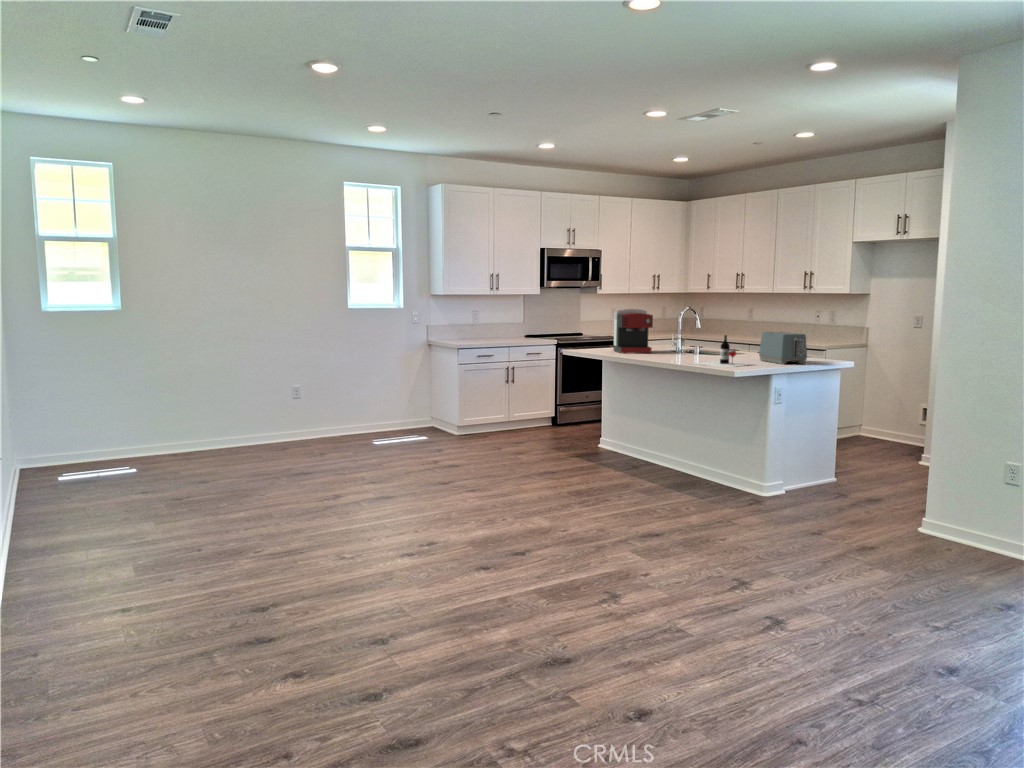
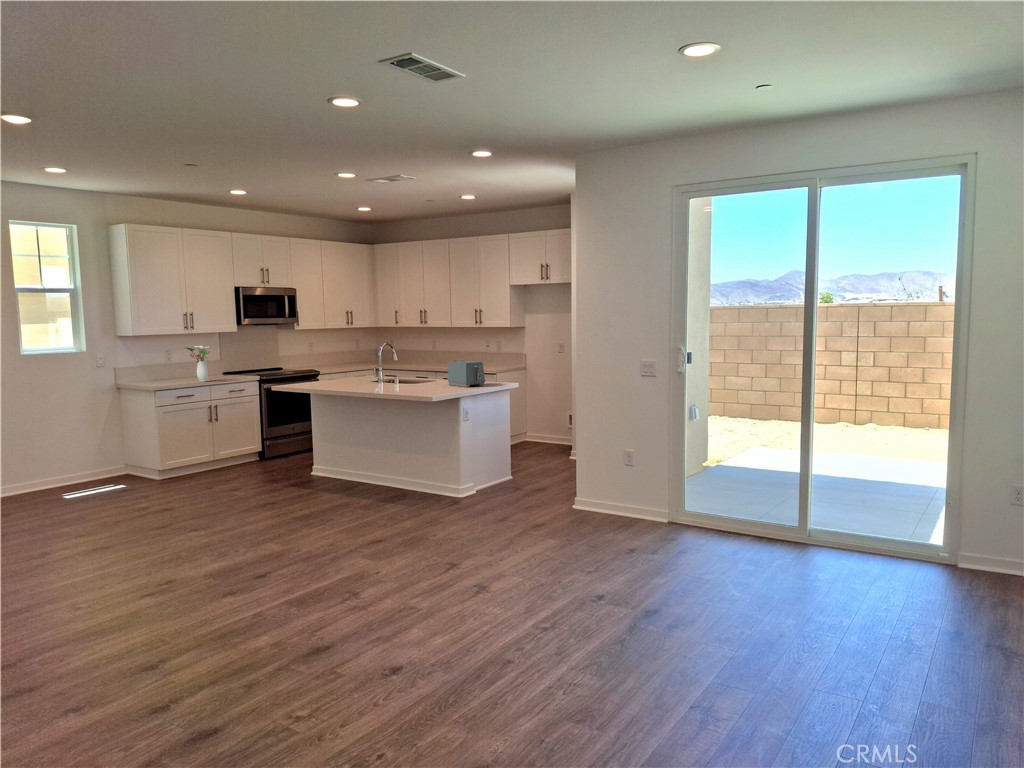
flower arrangement: none [481,306,509,343] -> present [186,346,210,382]
coffee maker: present [614,309,653,353] -> none [319,345,356,386]
wine bottle: present [693,335,751,367] -> none [393,366,445,393]

